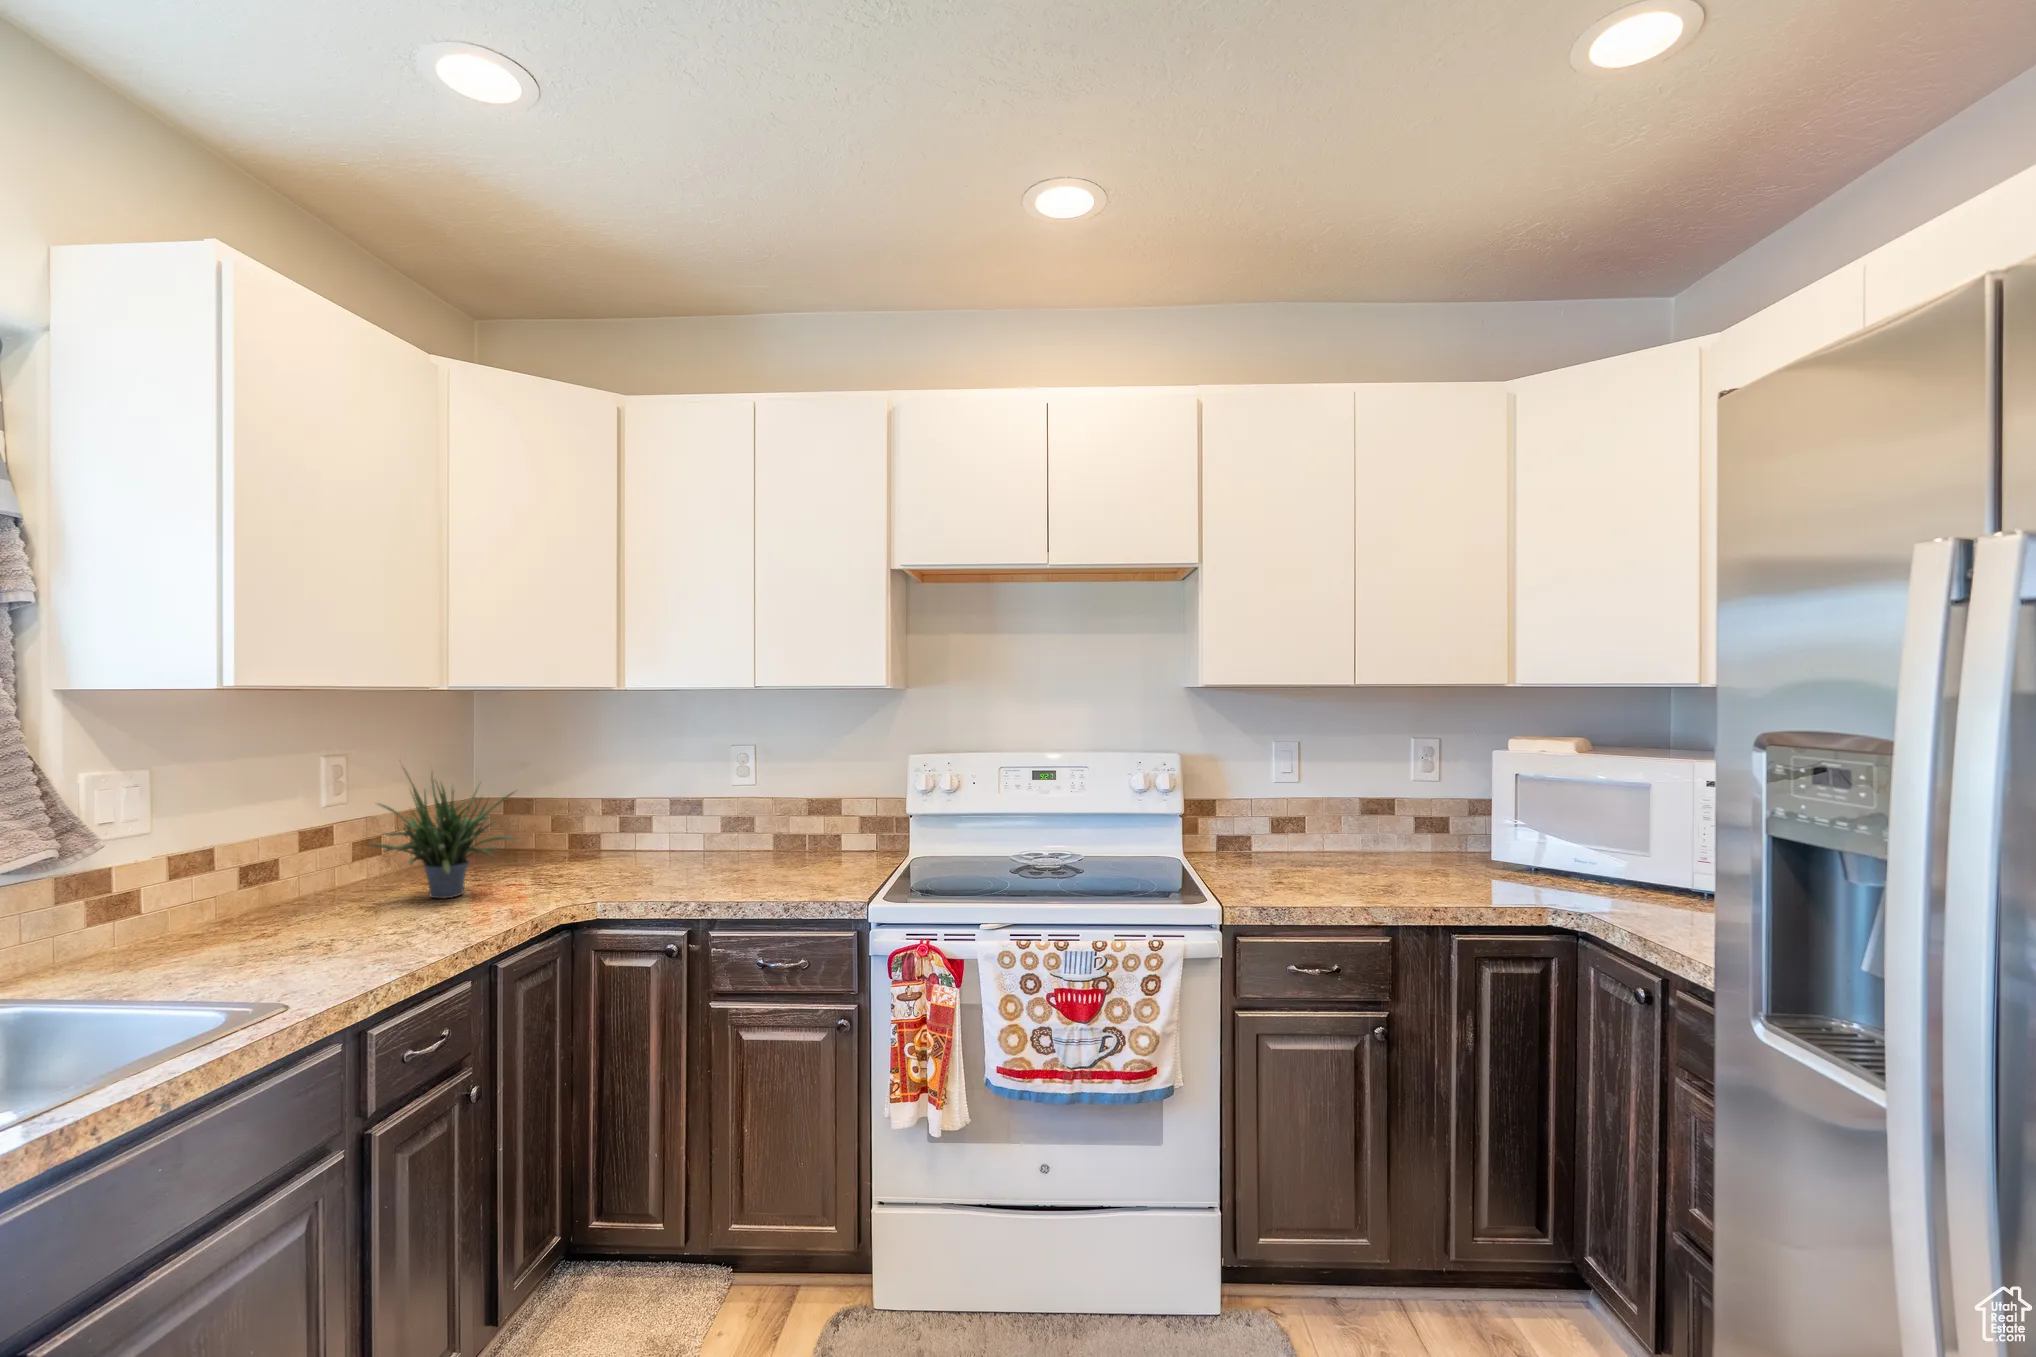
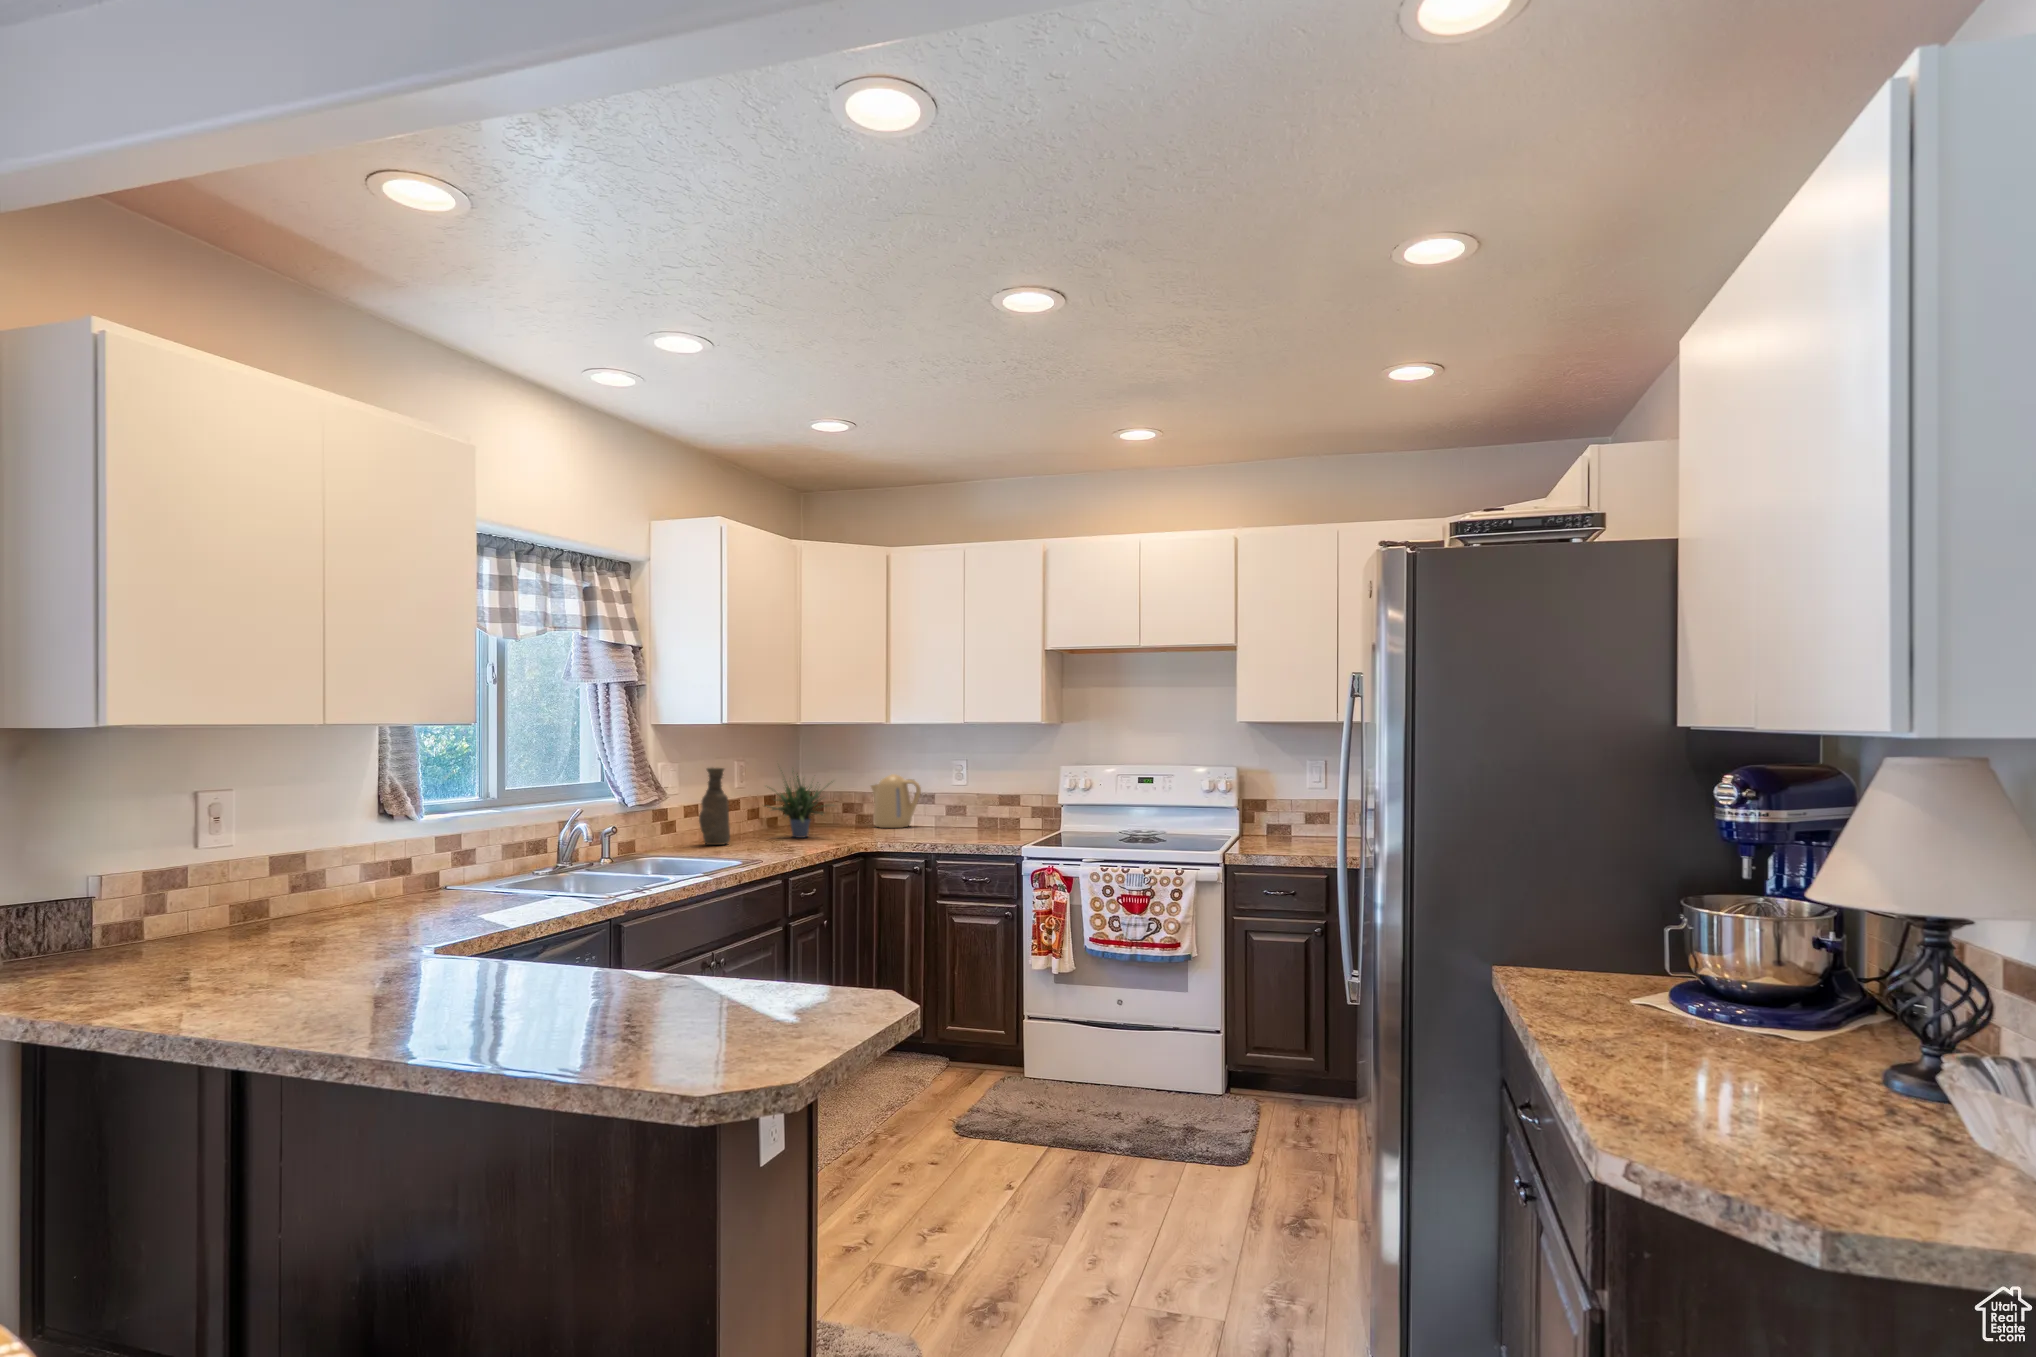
kettle: none [591,770,679,858] -> present [871,774,921,828]
vase: none [192,780,276,940] -> present [699,767,730,845]

